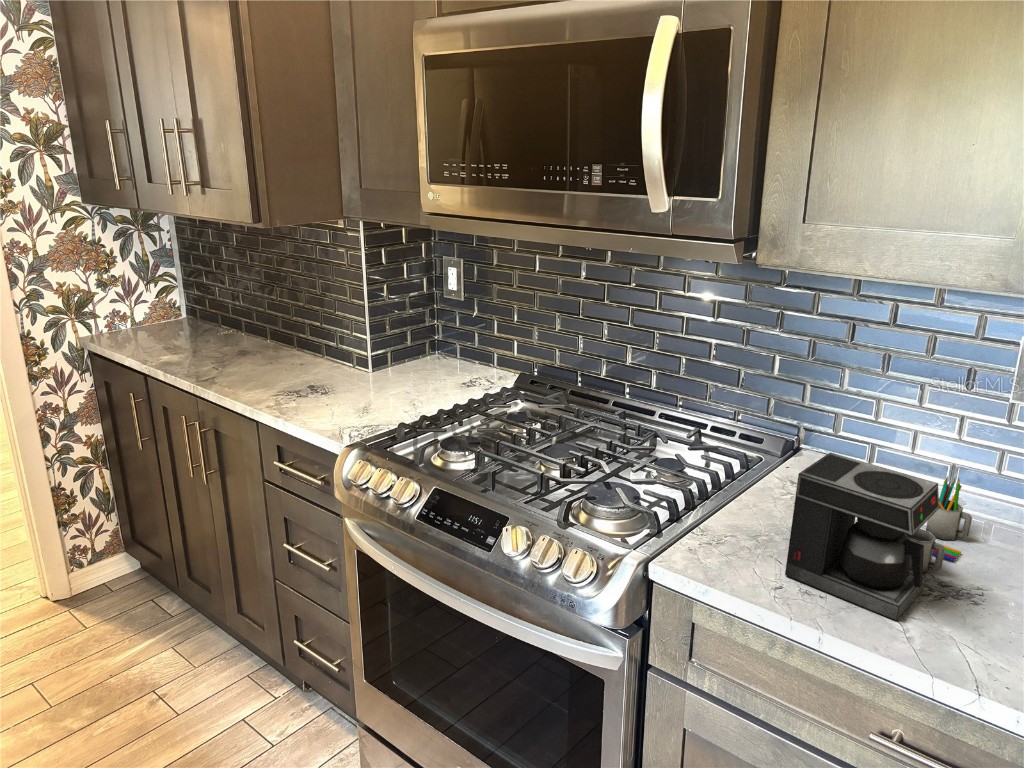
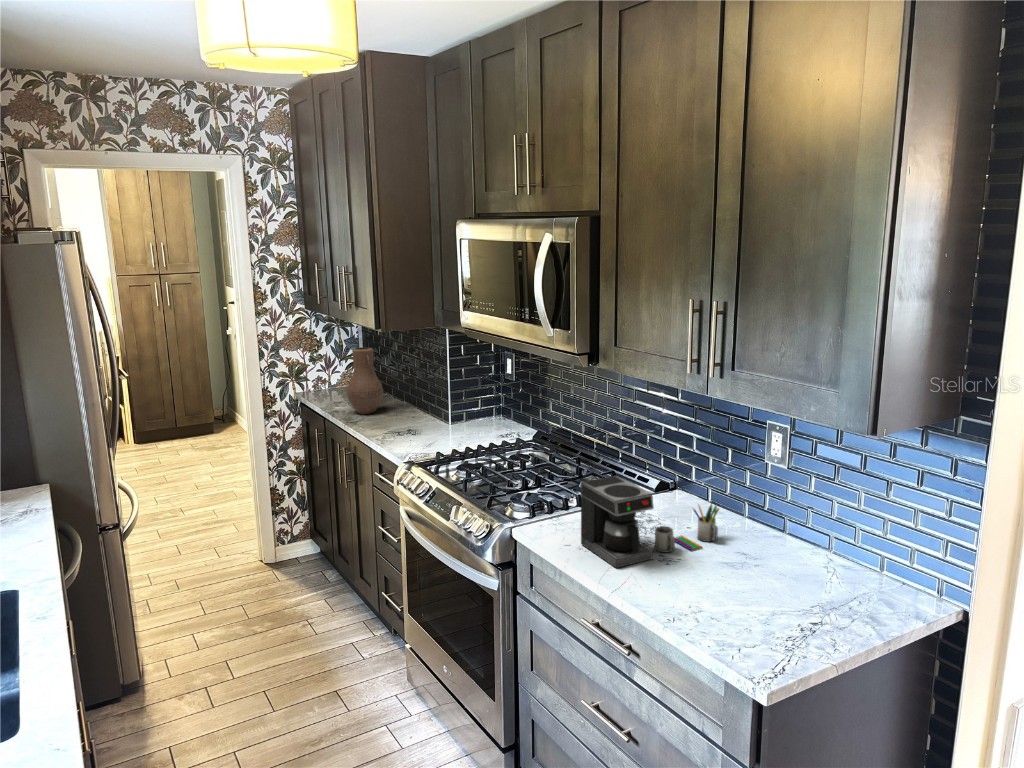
vase: none [184,260,243,365] -> present [347,347,383,414]

